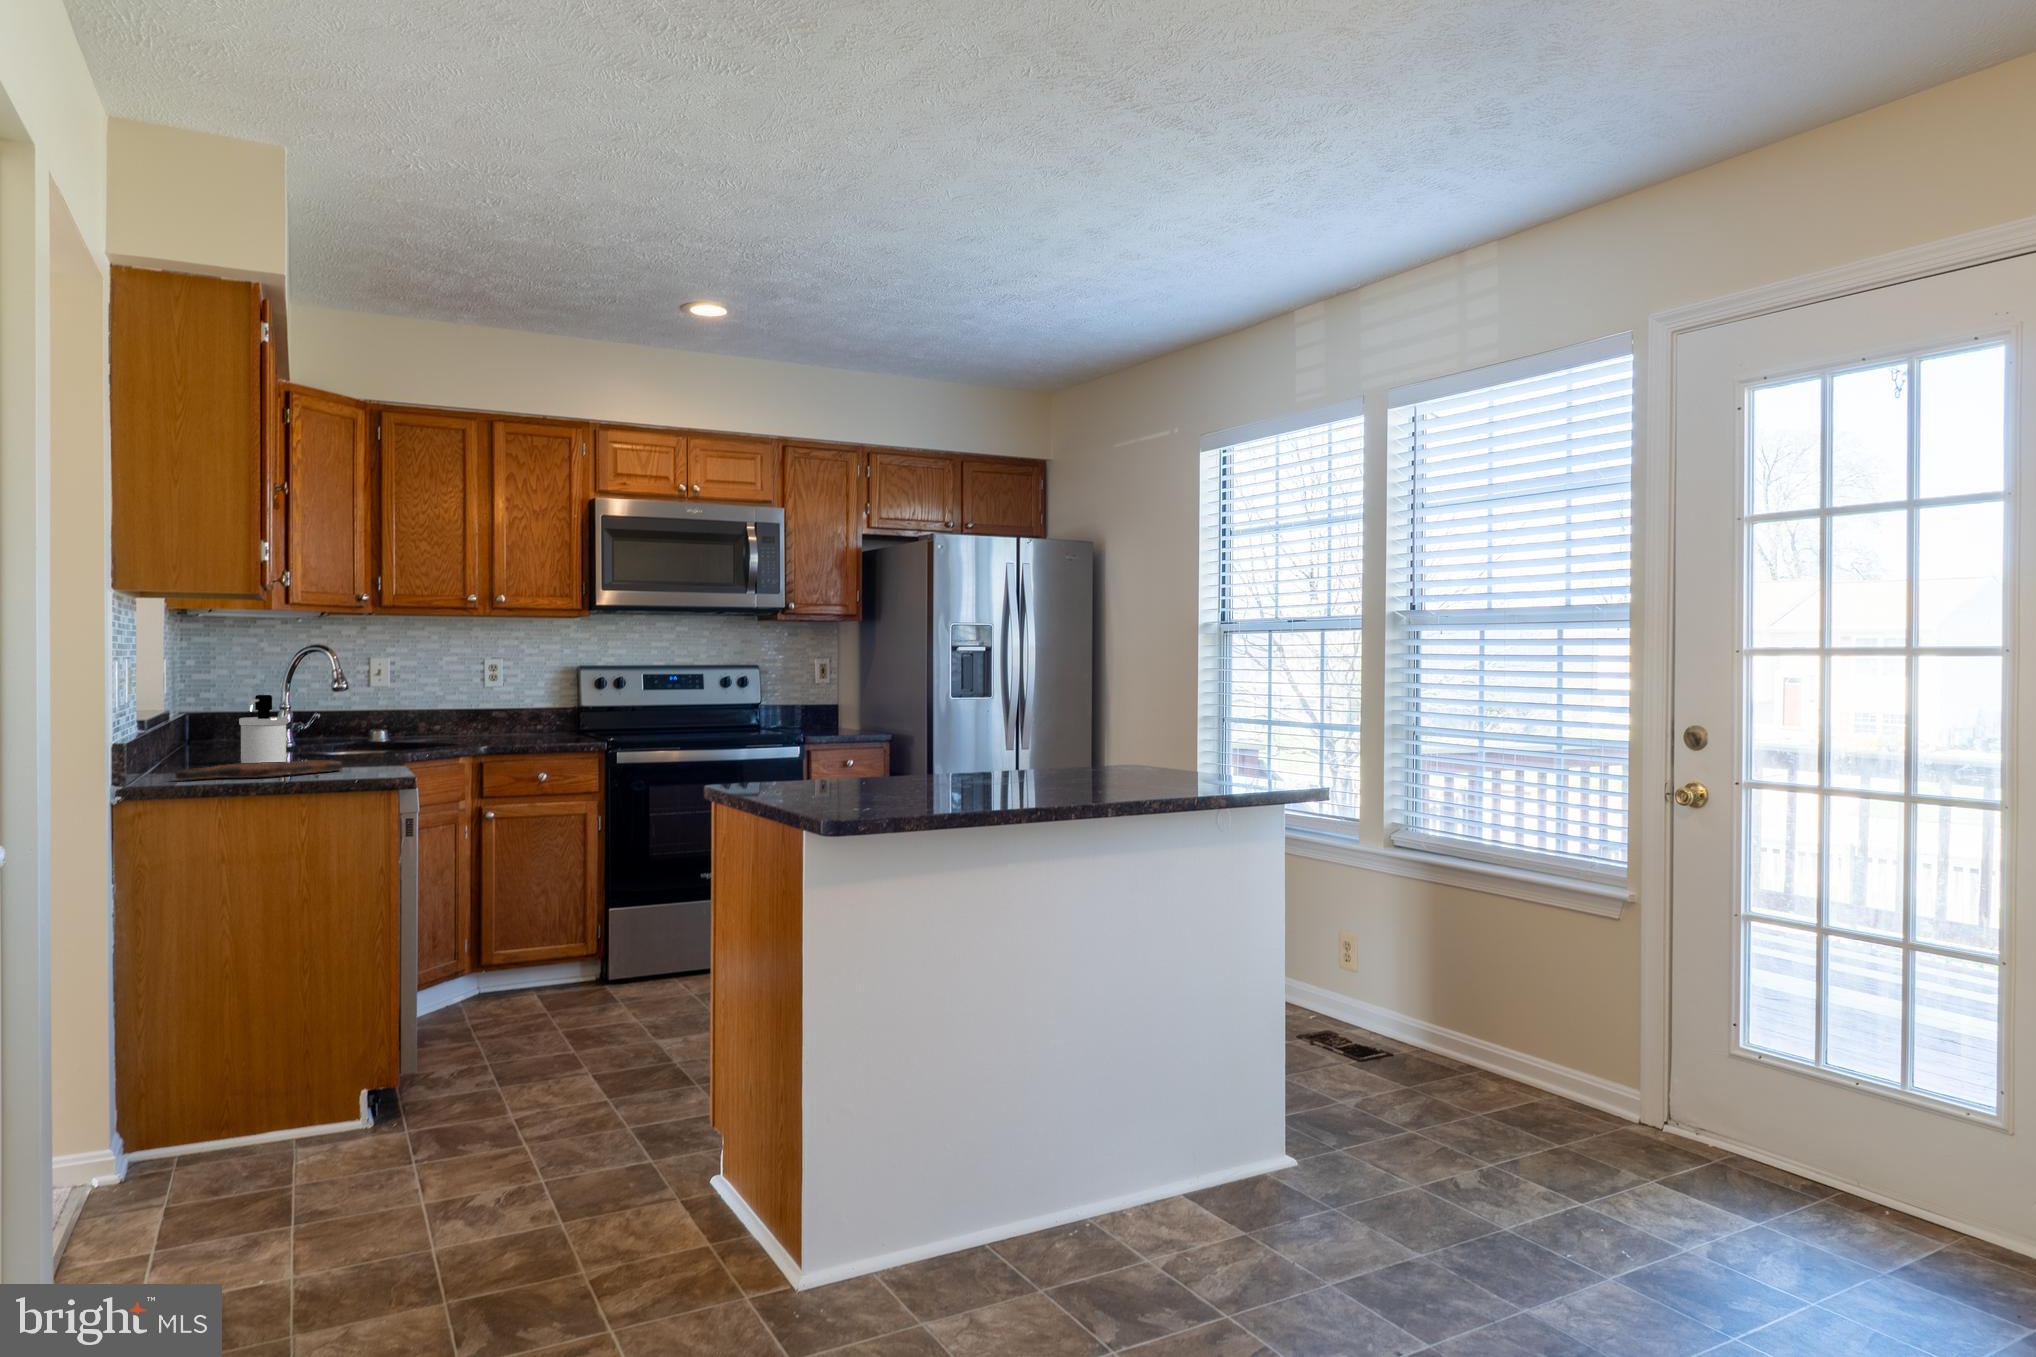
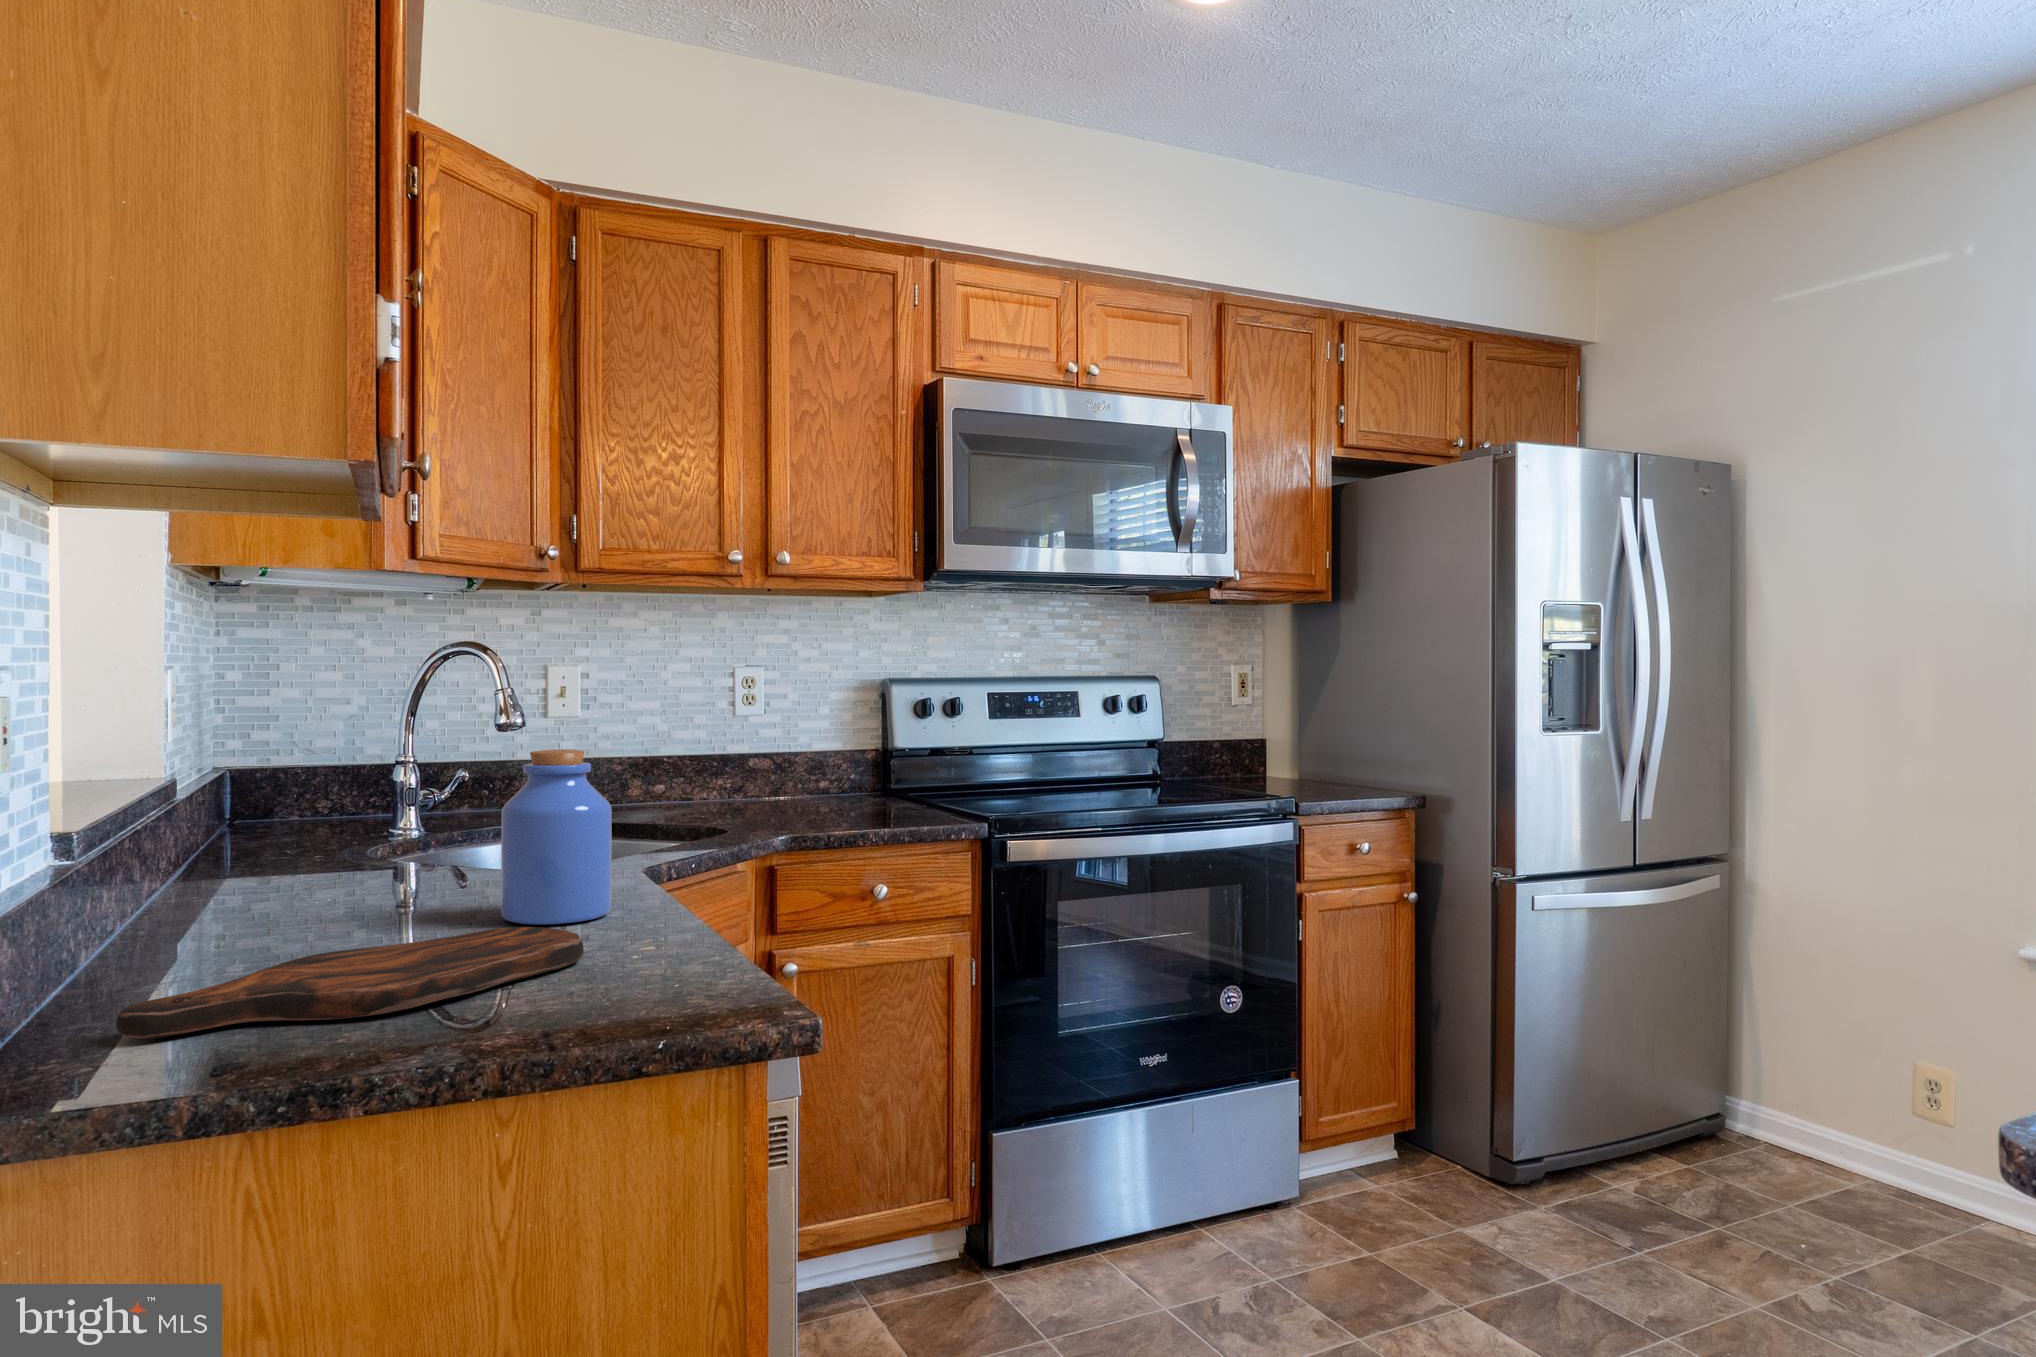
soap dispenser: present [239,695,288,763] -> none [317,749,428,919]
jar: none [317,695,366,765] -> present [501,749,612,925]

